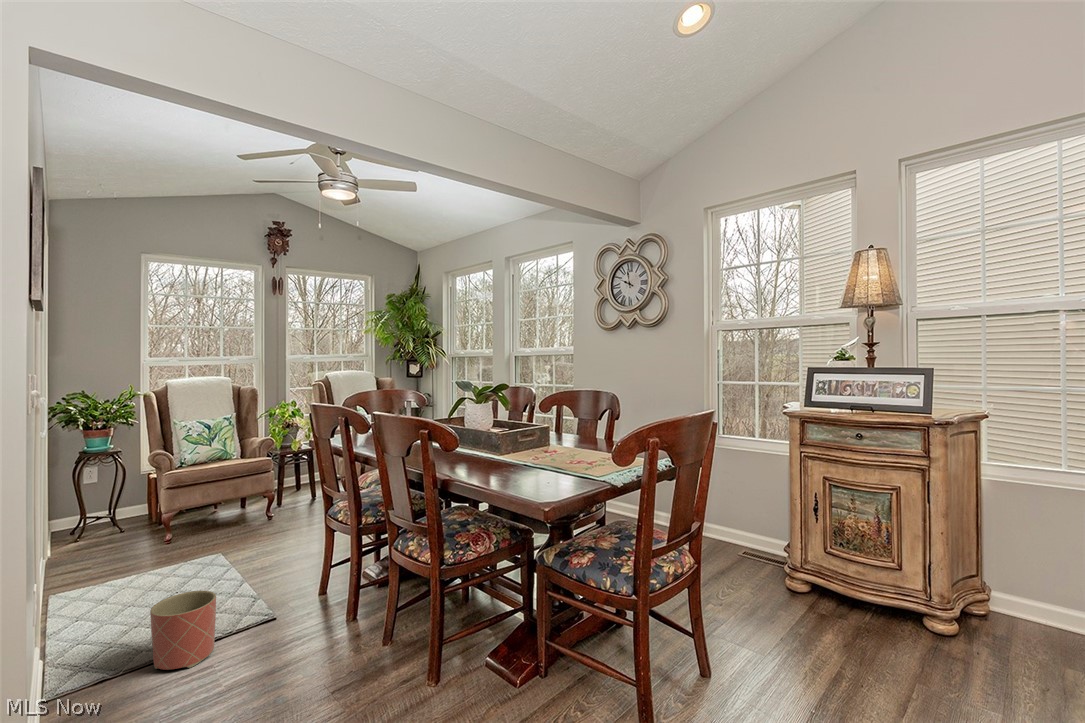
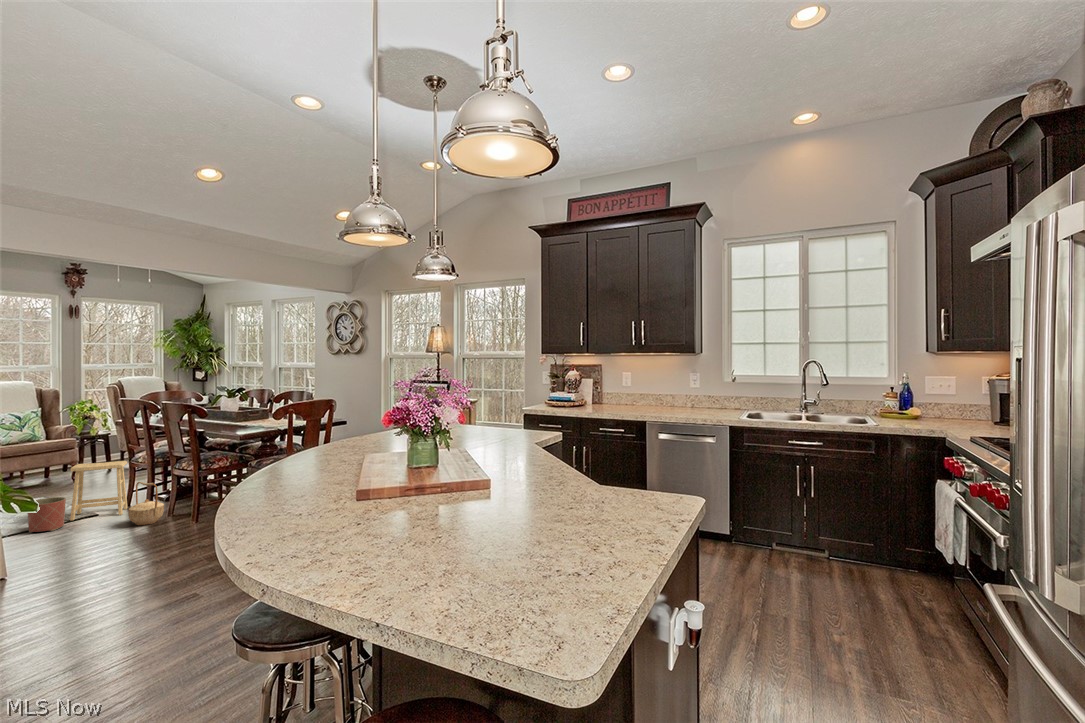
footstool: none [229,516,322,632] -> present [70,461,127,521]
basket: none [314,574,378,675] -> present [128,482,164,525]

